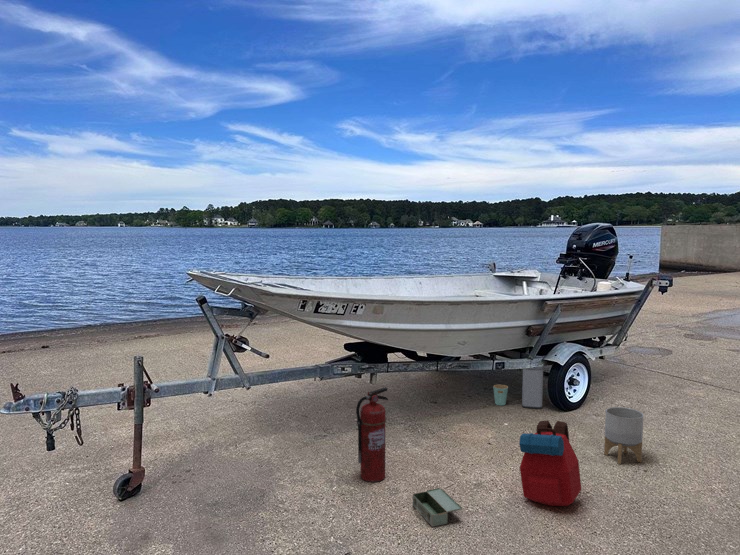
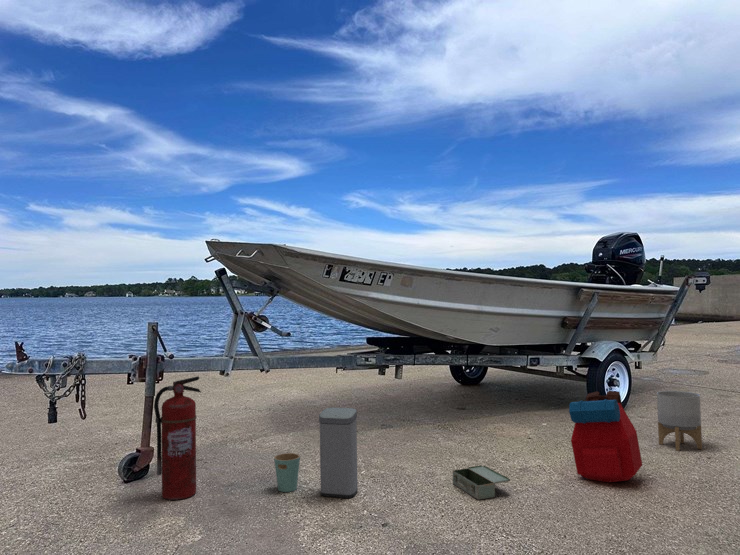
trash can: present [493,364,544,409] -> present [274,408,358,498]
fire extinguisher: present [356,387,388,482] -> present [154,377,201,500]

